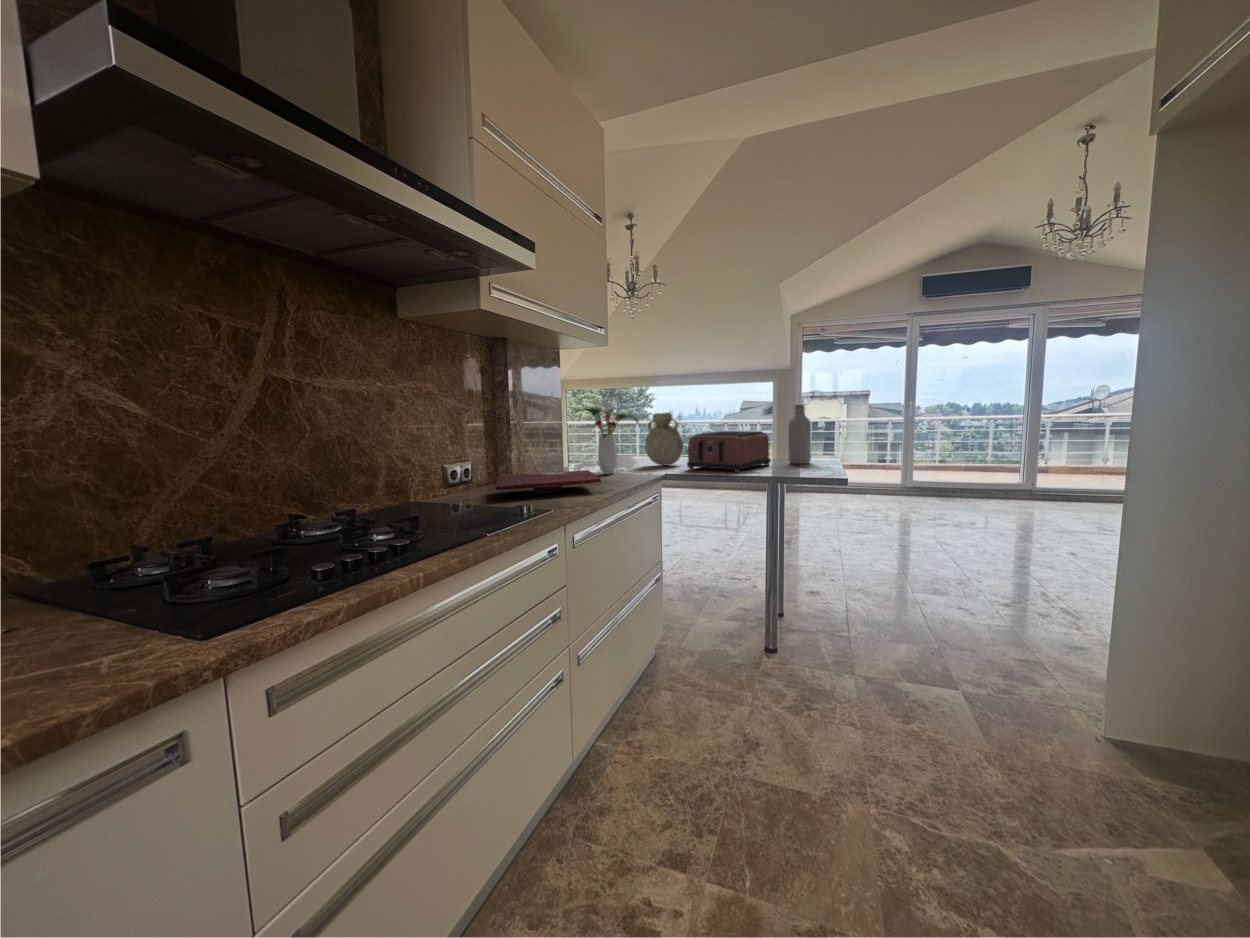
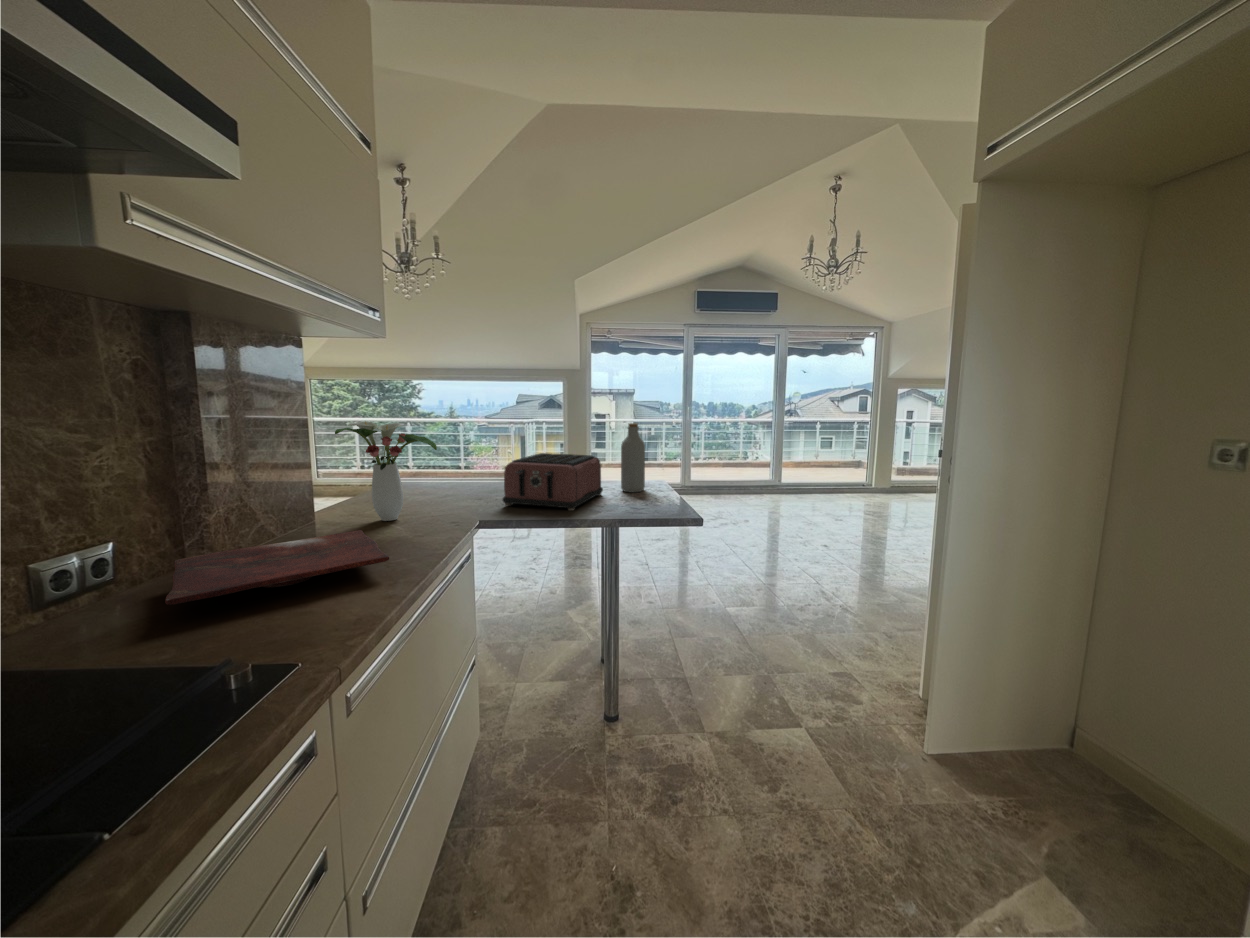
vase: present [645,412,683,466] -> none [439,428,493,497]

